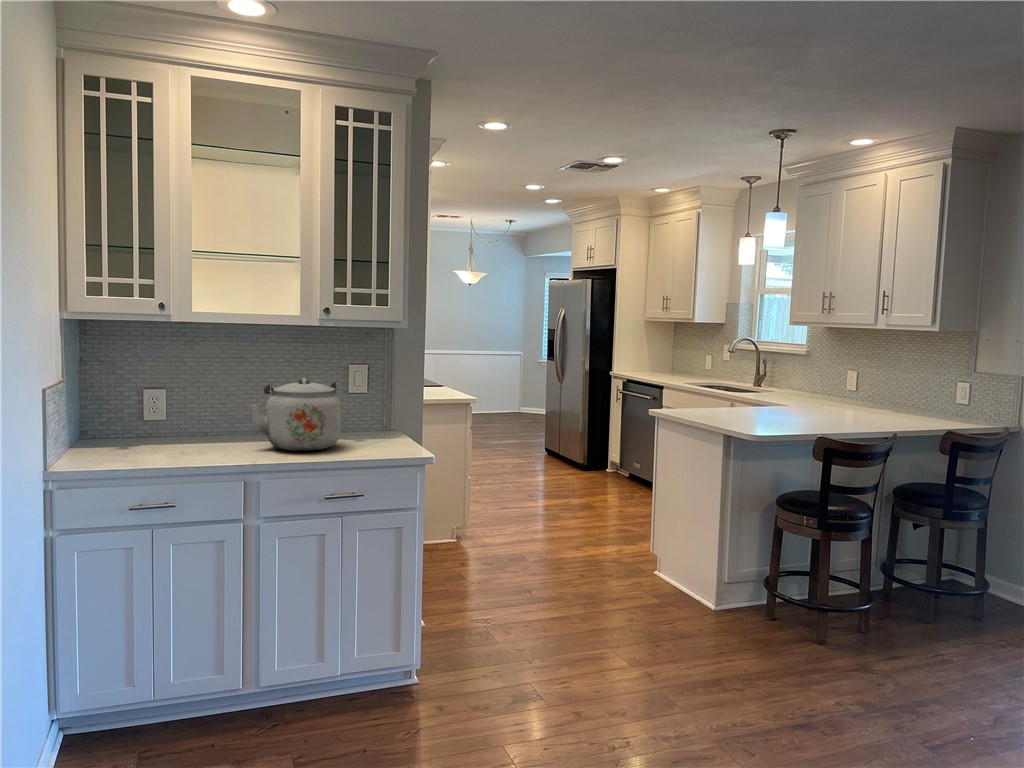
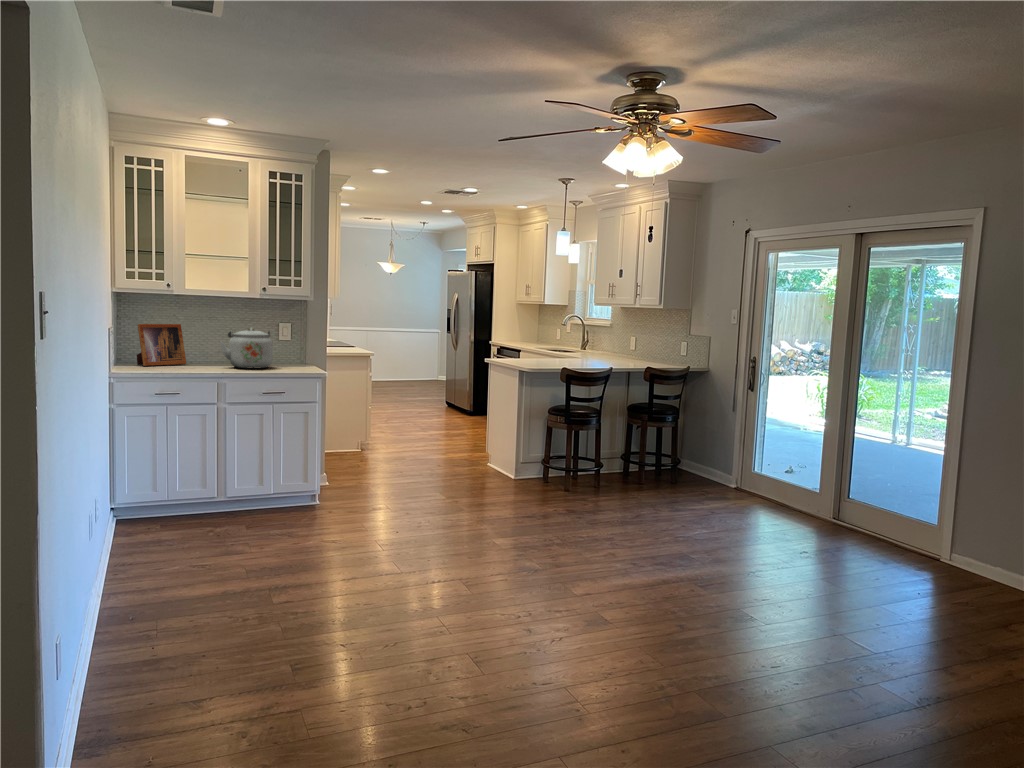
picture frame: none [107,372,194,450] -> present [137,324,186,366]

